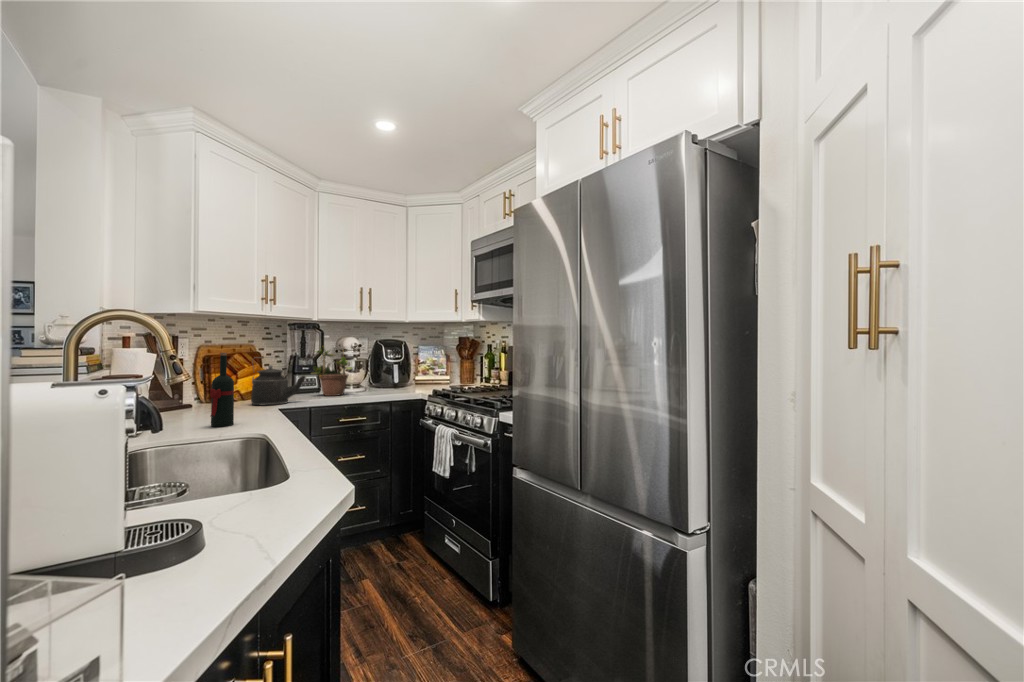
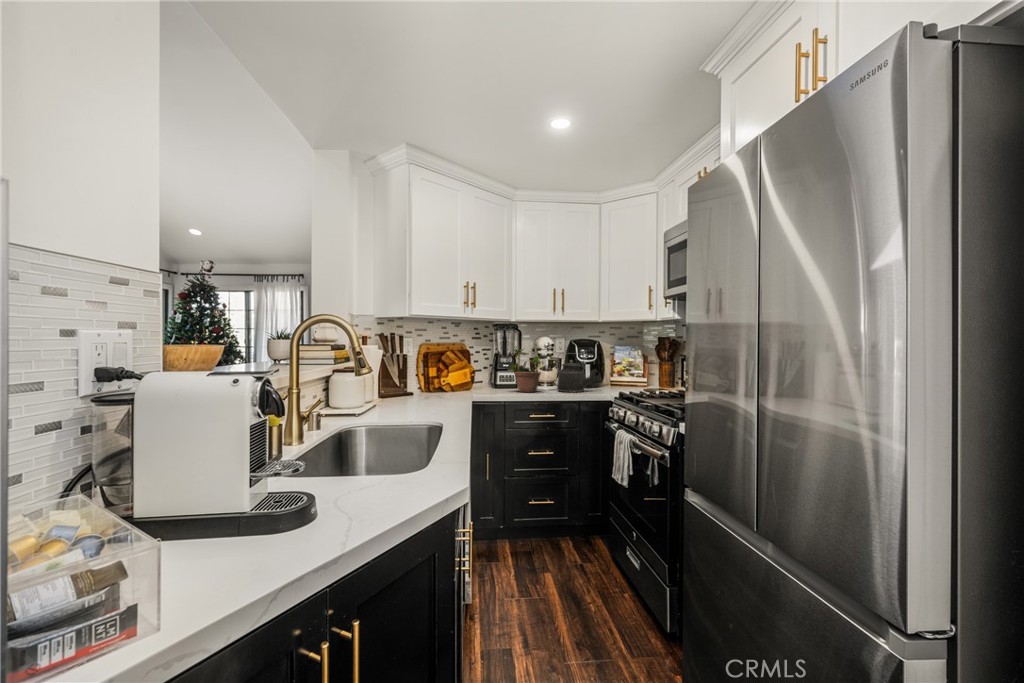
wine bottle: present [210,353,234,427] -> none [414,350,432,413]
kettle: present [251,365,306,405] -> present [557,354,597,392]

